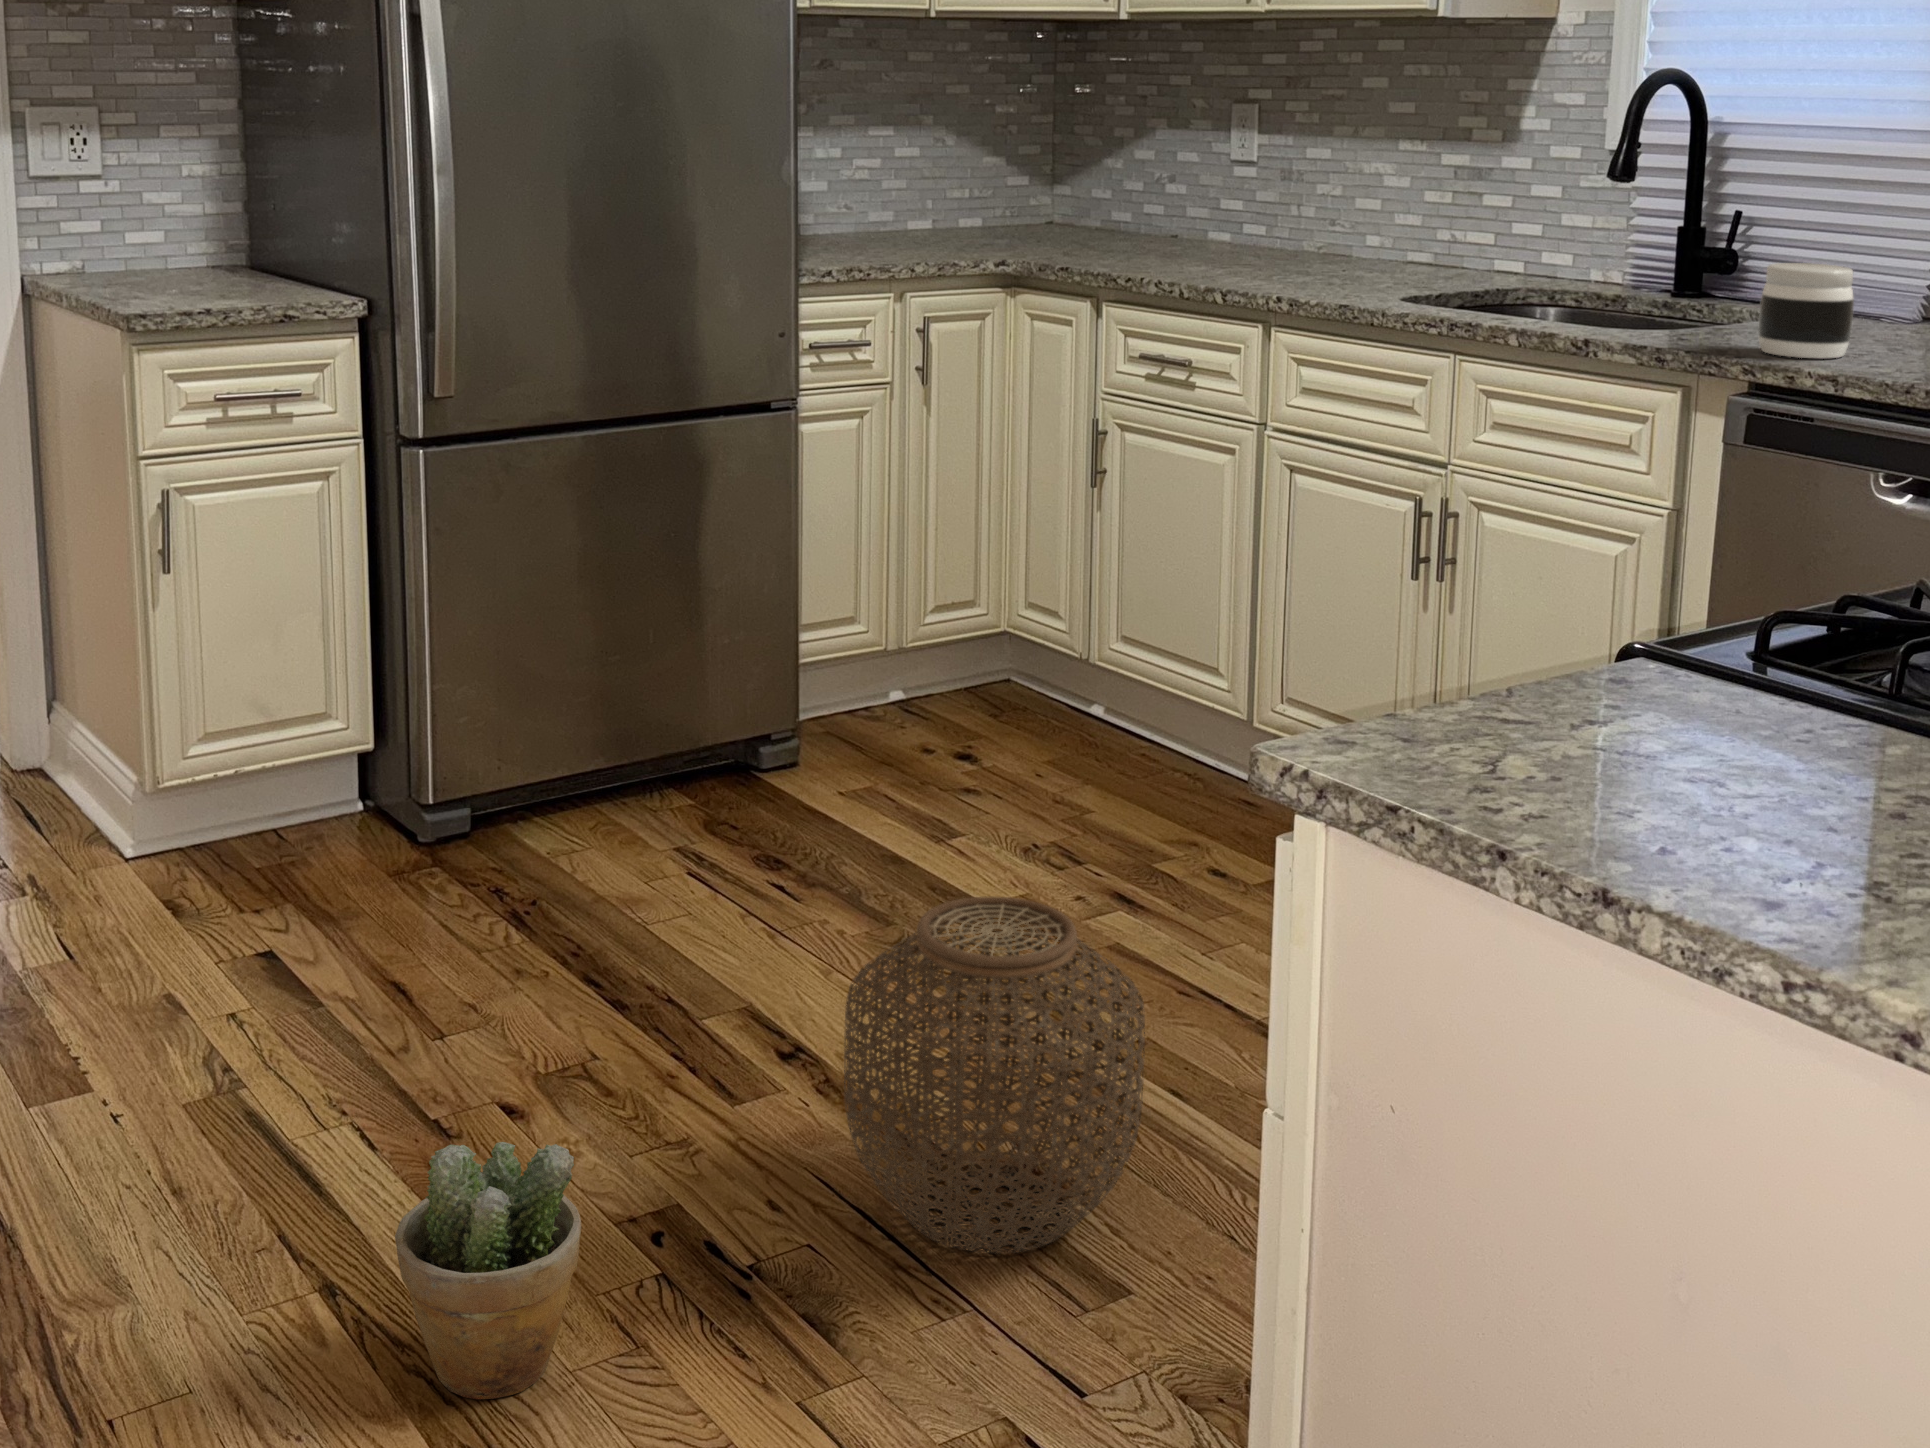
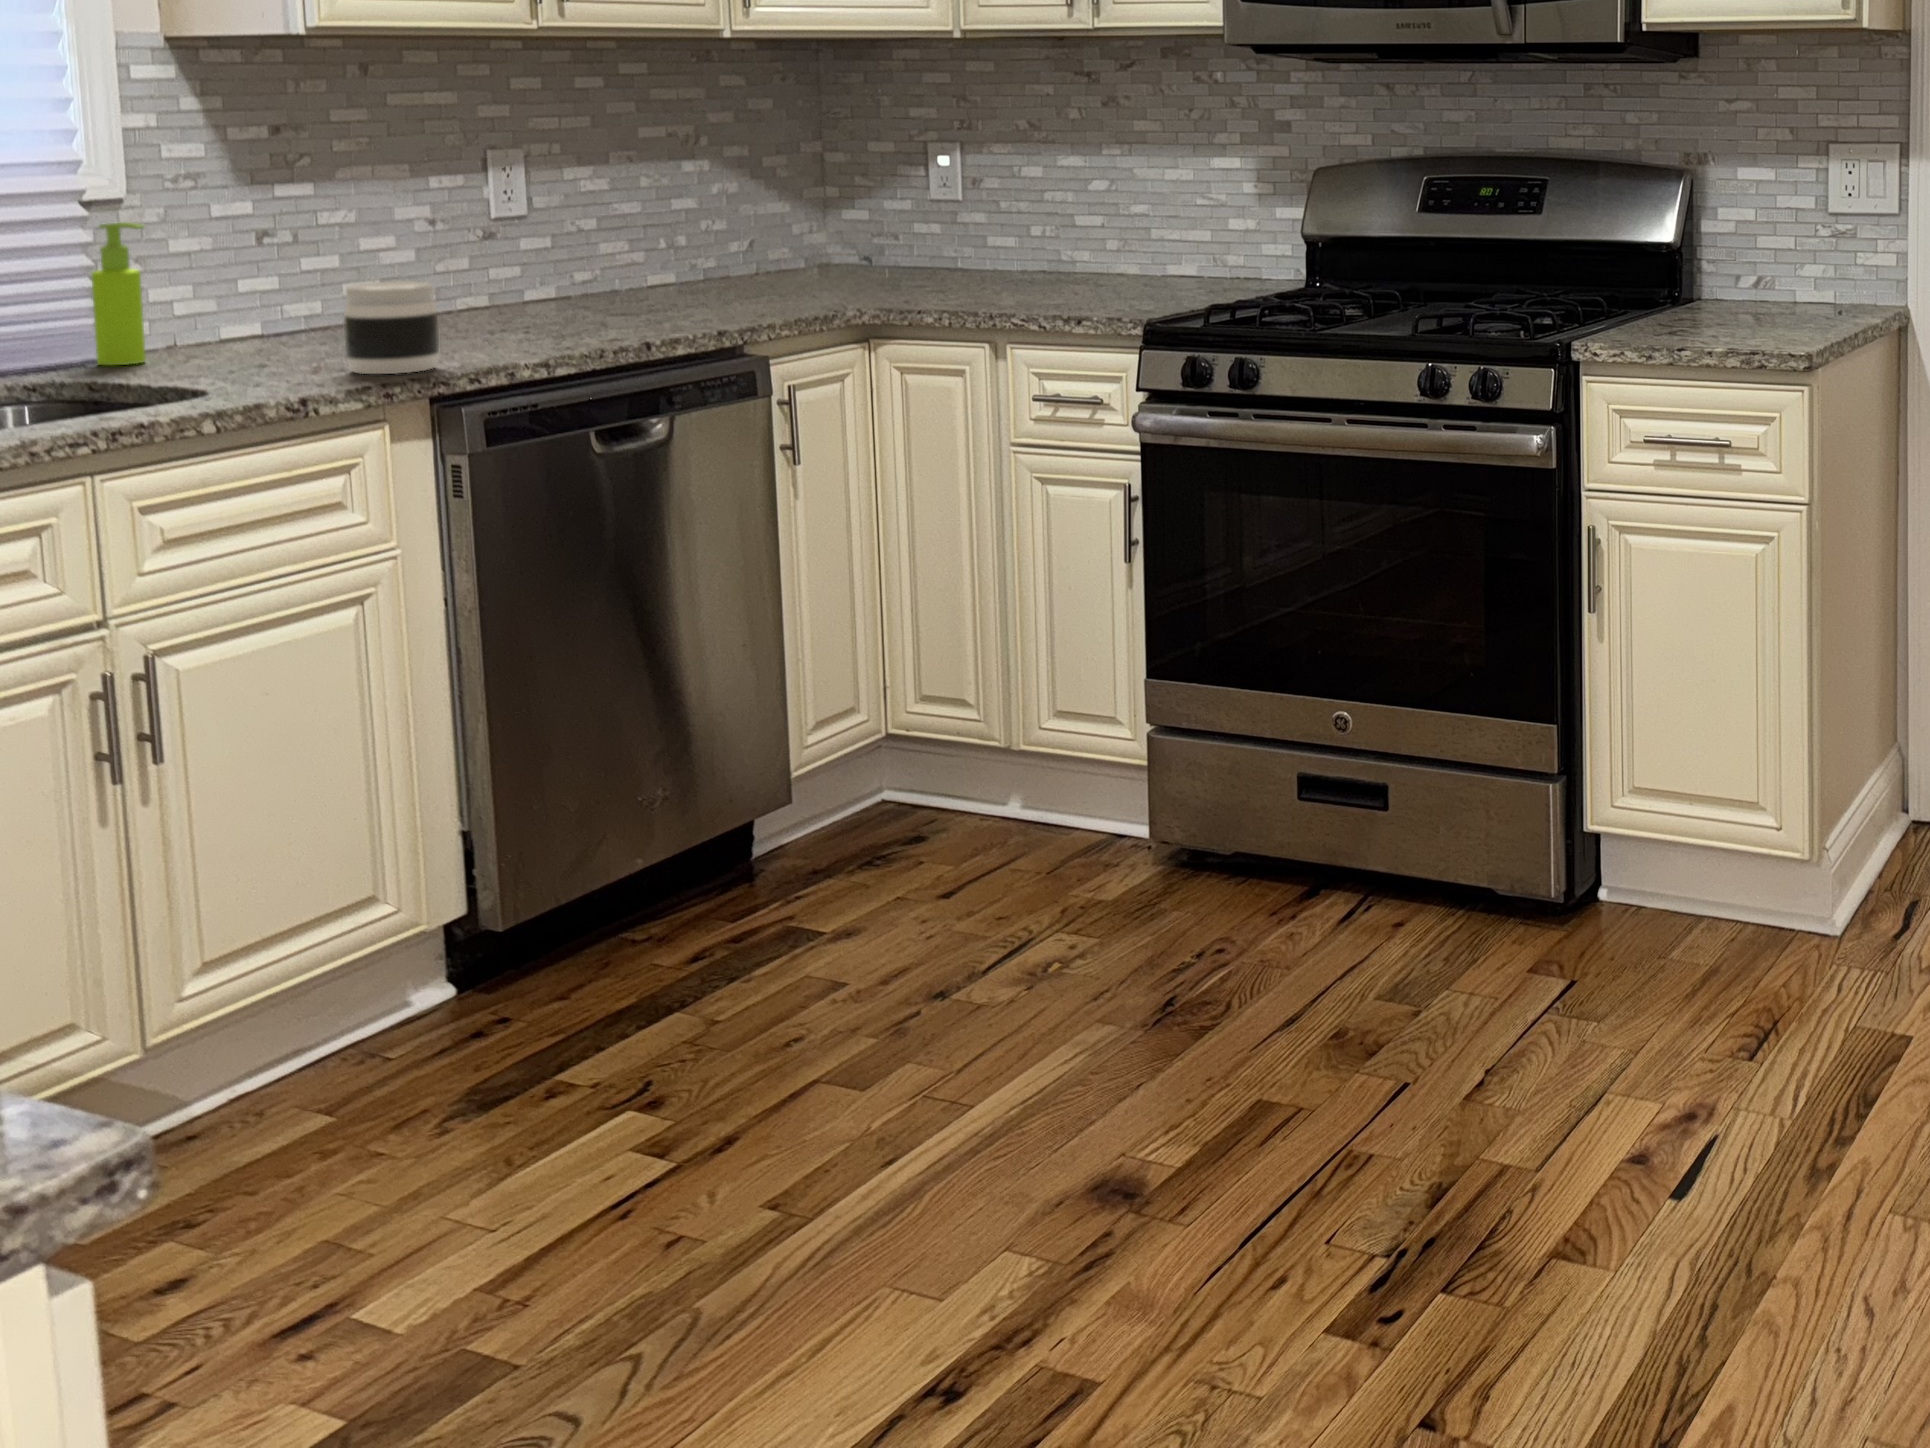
soap dispenser: none [1860,192,1910,326] -> present [92,222,146,365]
woven basket: present [844,896,1145,1253] -> none [1057,879,1342,1222]
potted plant: present [395,1142,581,1399] -> none [1576,1064,1746,1339]

